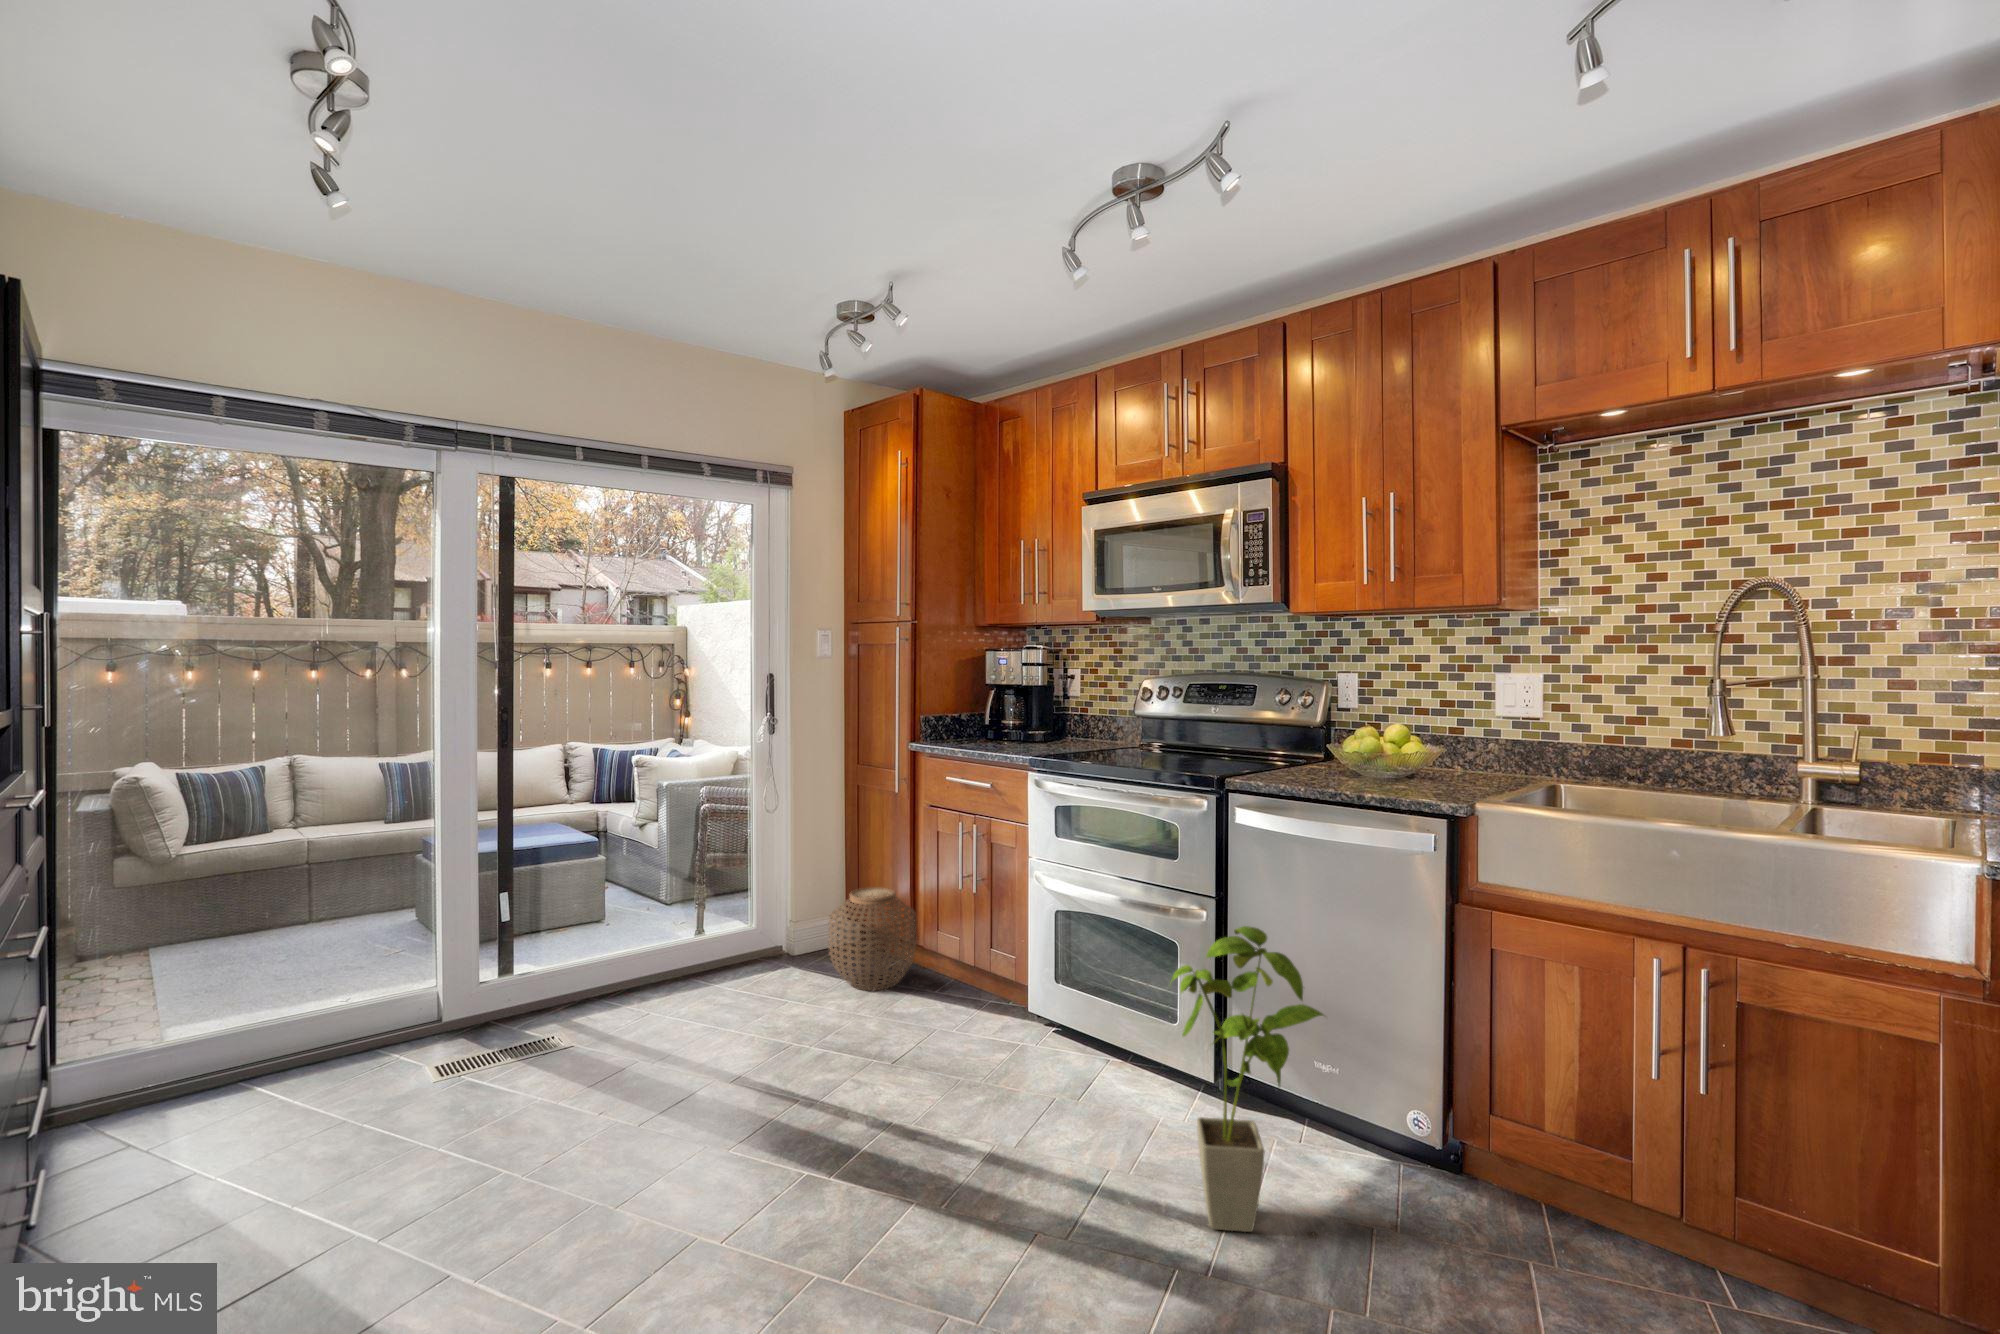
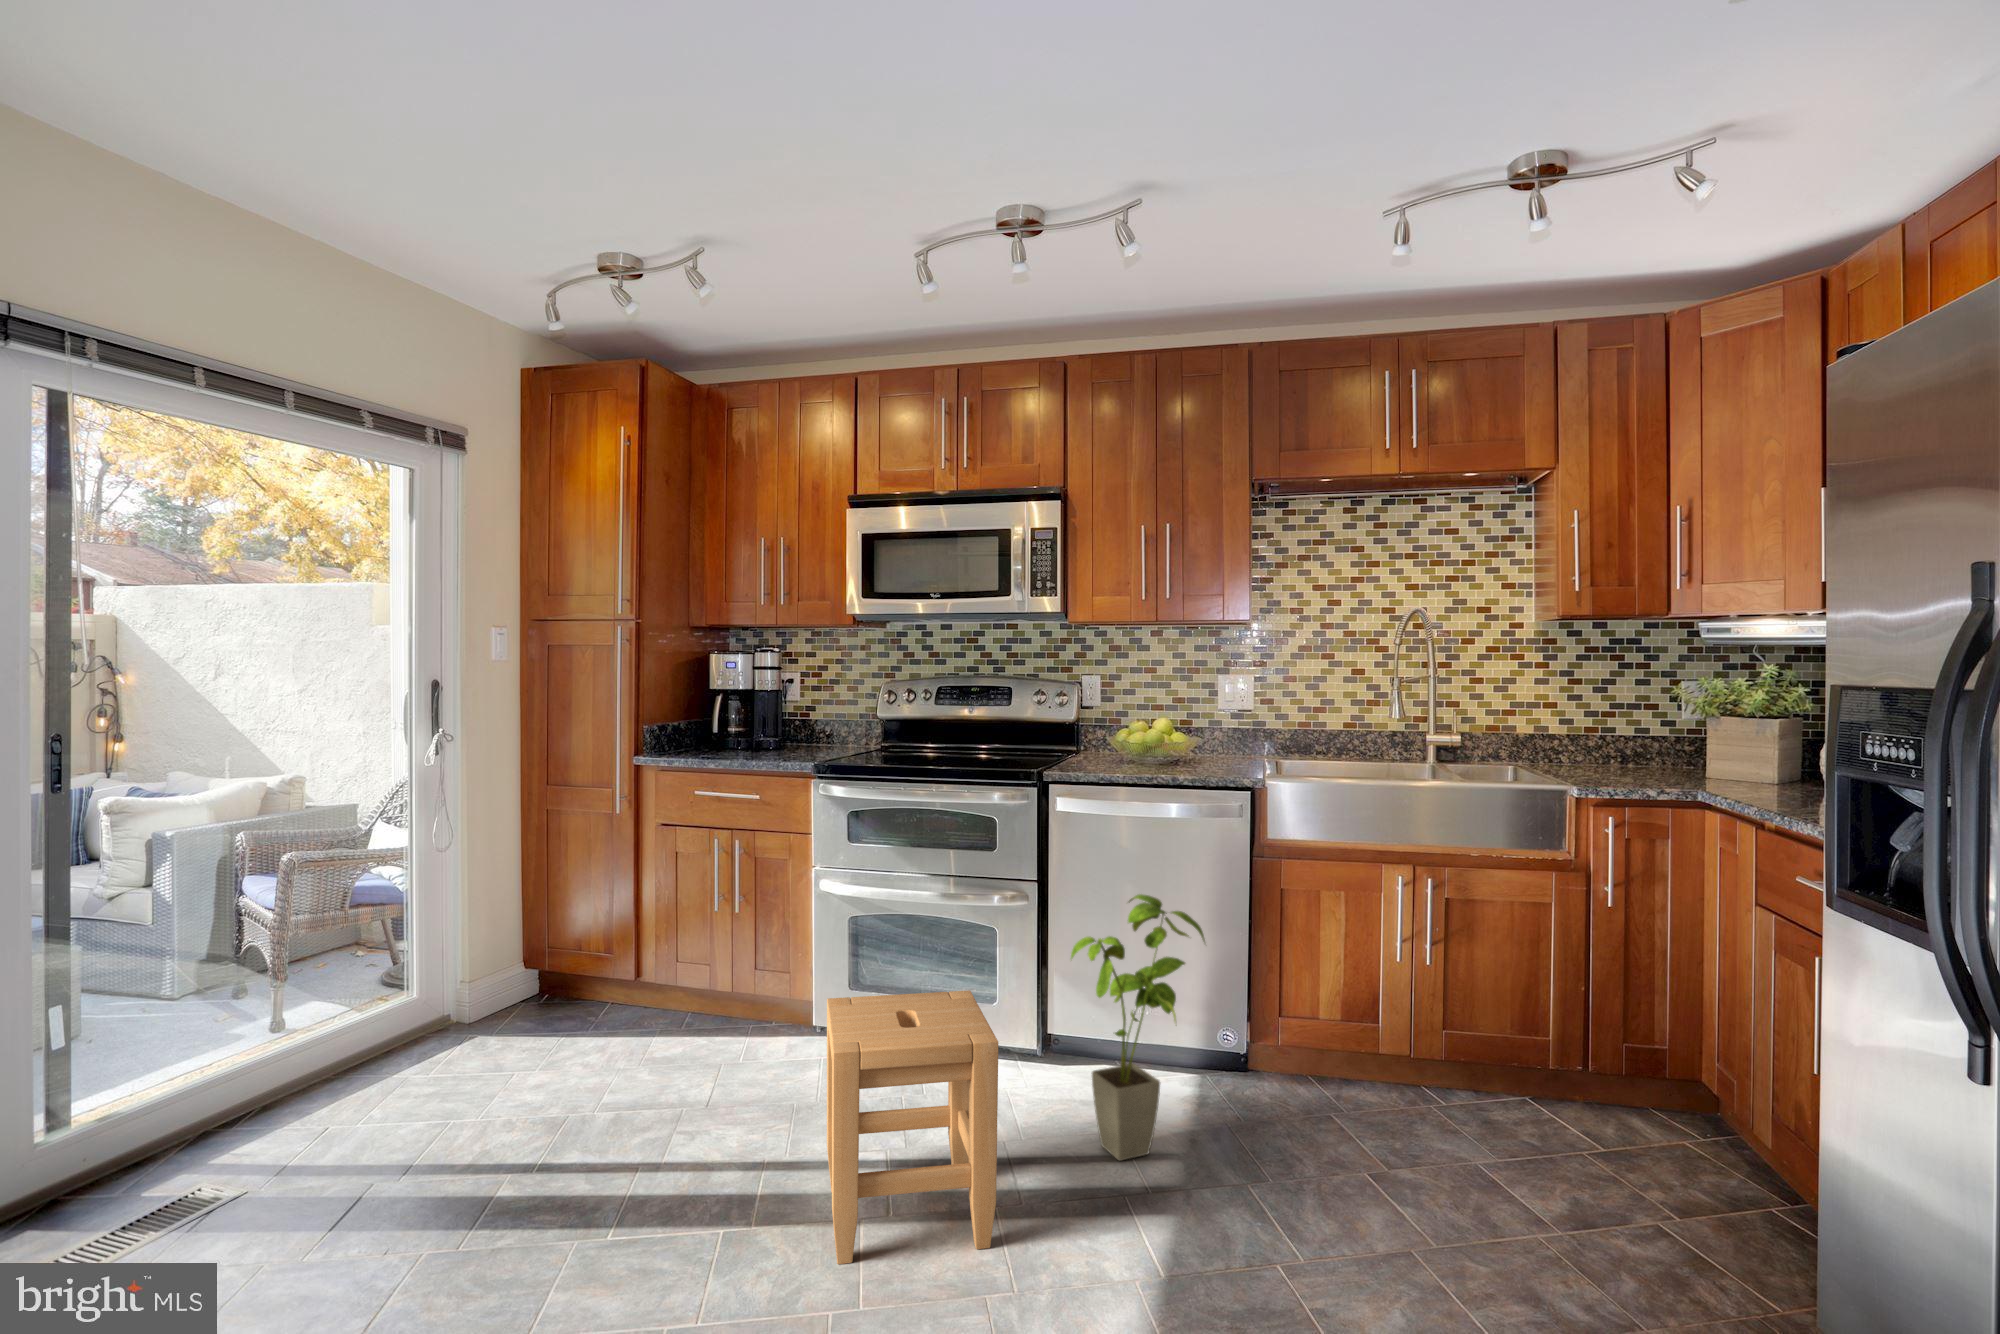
woven basket: present [828,887,916,991] -> none [548,928,656,1050]
stool: none [841,982,1046,1279] -> present [827,990,998,1264]

